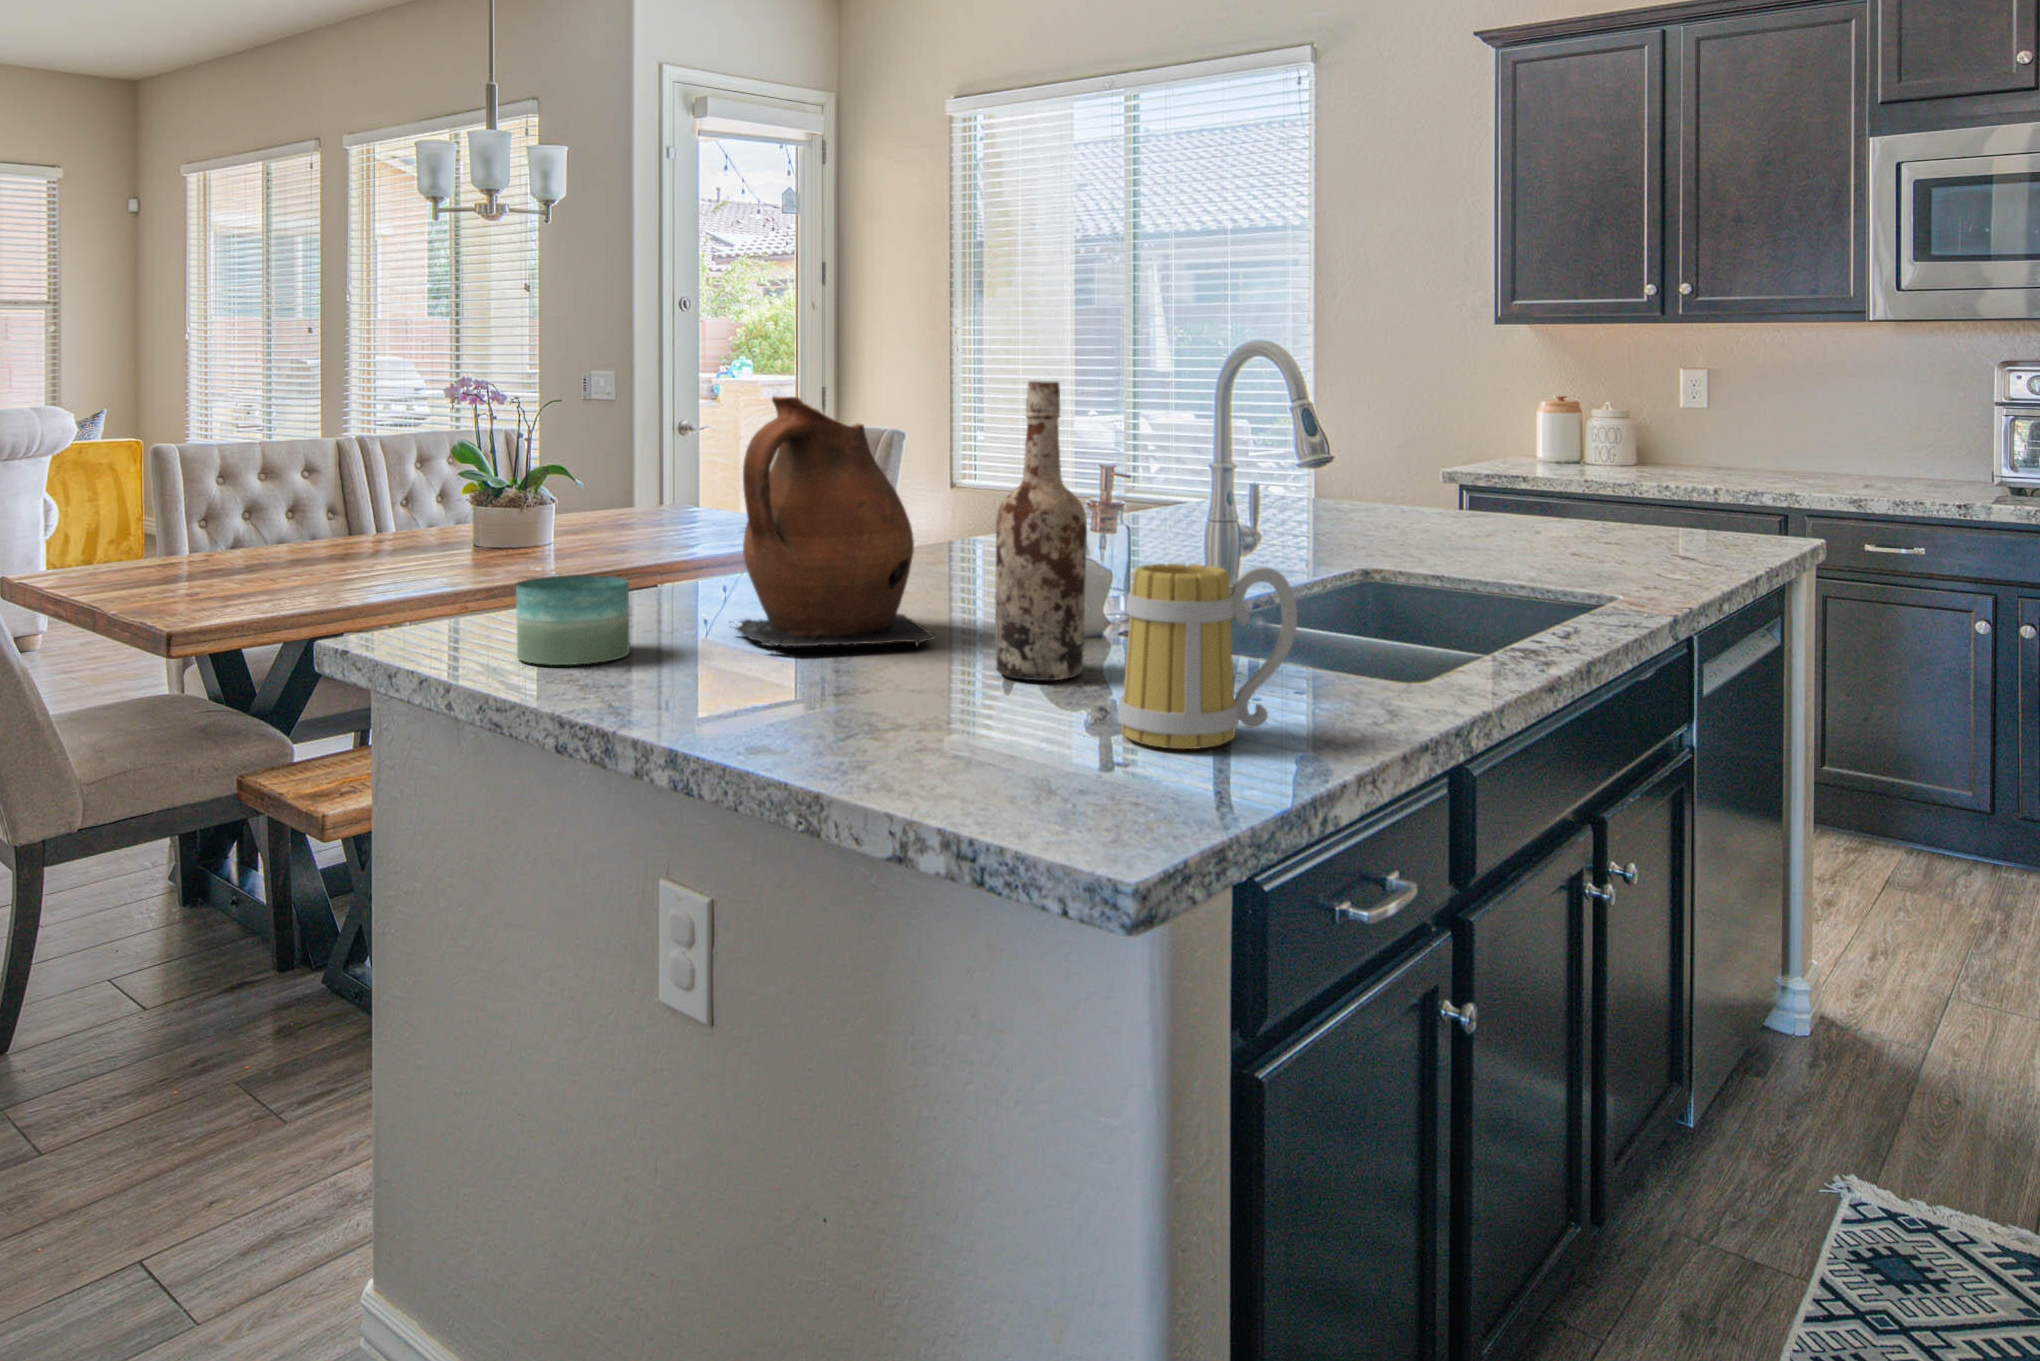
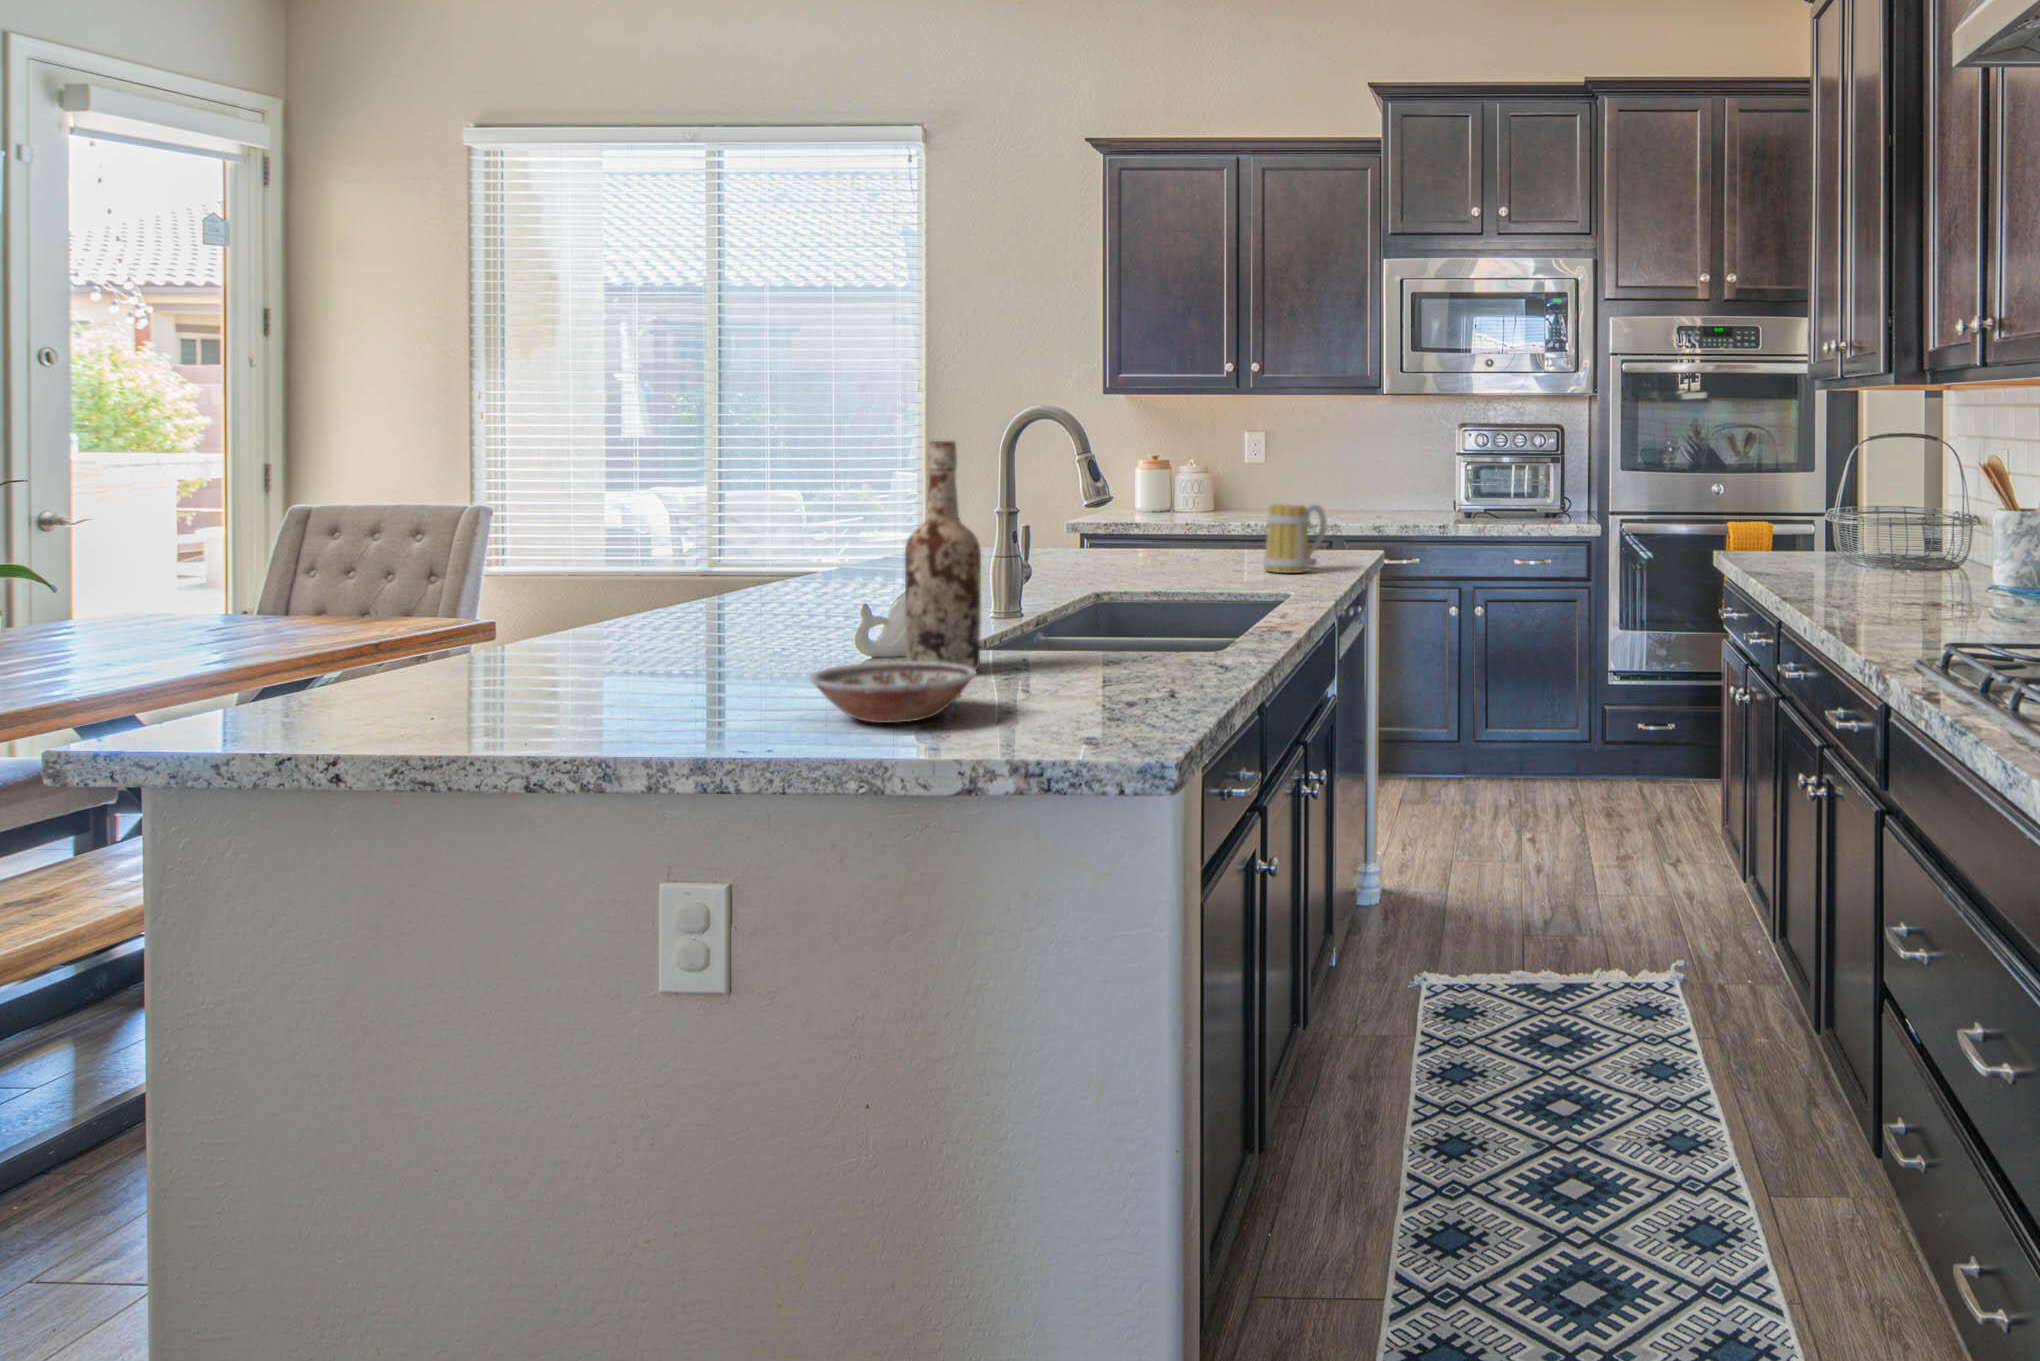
ceramic pitcher: present [735,396,935,646] -> none [604,448,828,669]
mug: present [1118,563,1297,749] -> present [1263,504,1327,573]
candle: present [516,575,630,665] -> none [405,616,534,701]
bowl: none [799,662,999,747] -> present [809,661,976,723]

